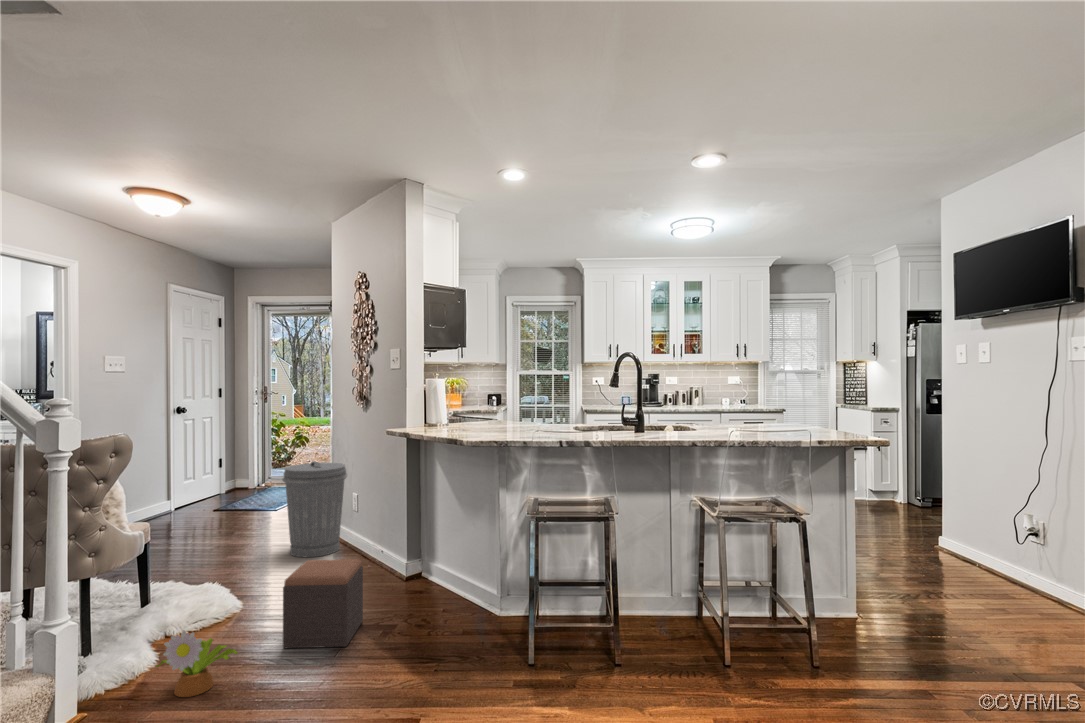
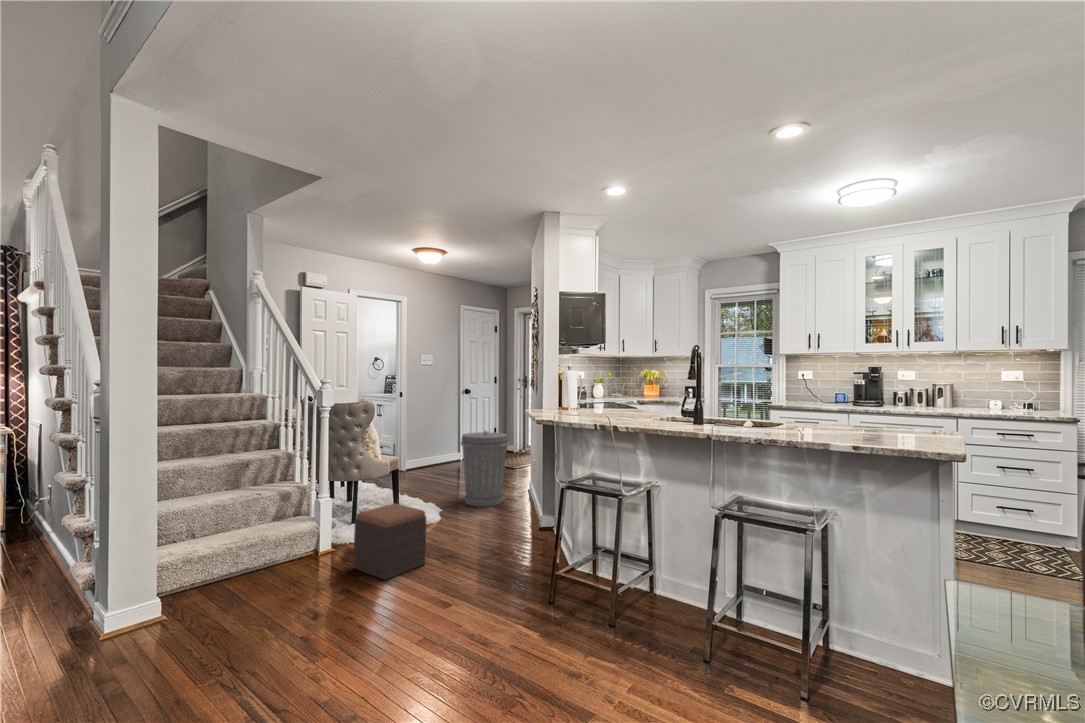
decorative plant: present [156,630,237,697] -> none [251,534,302,584]

